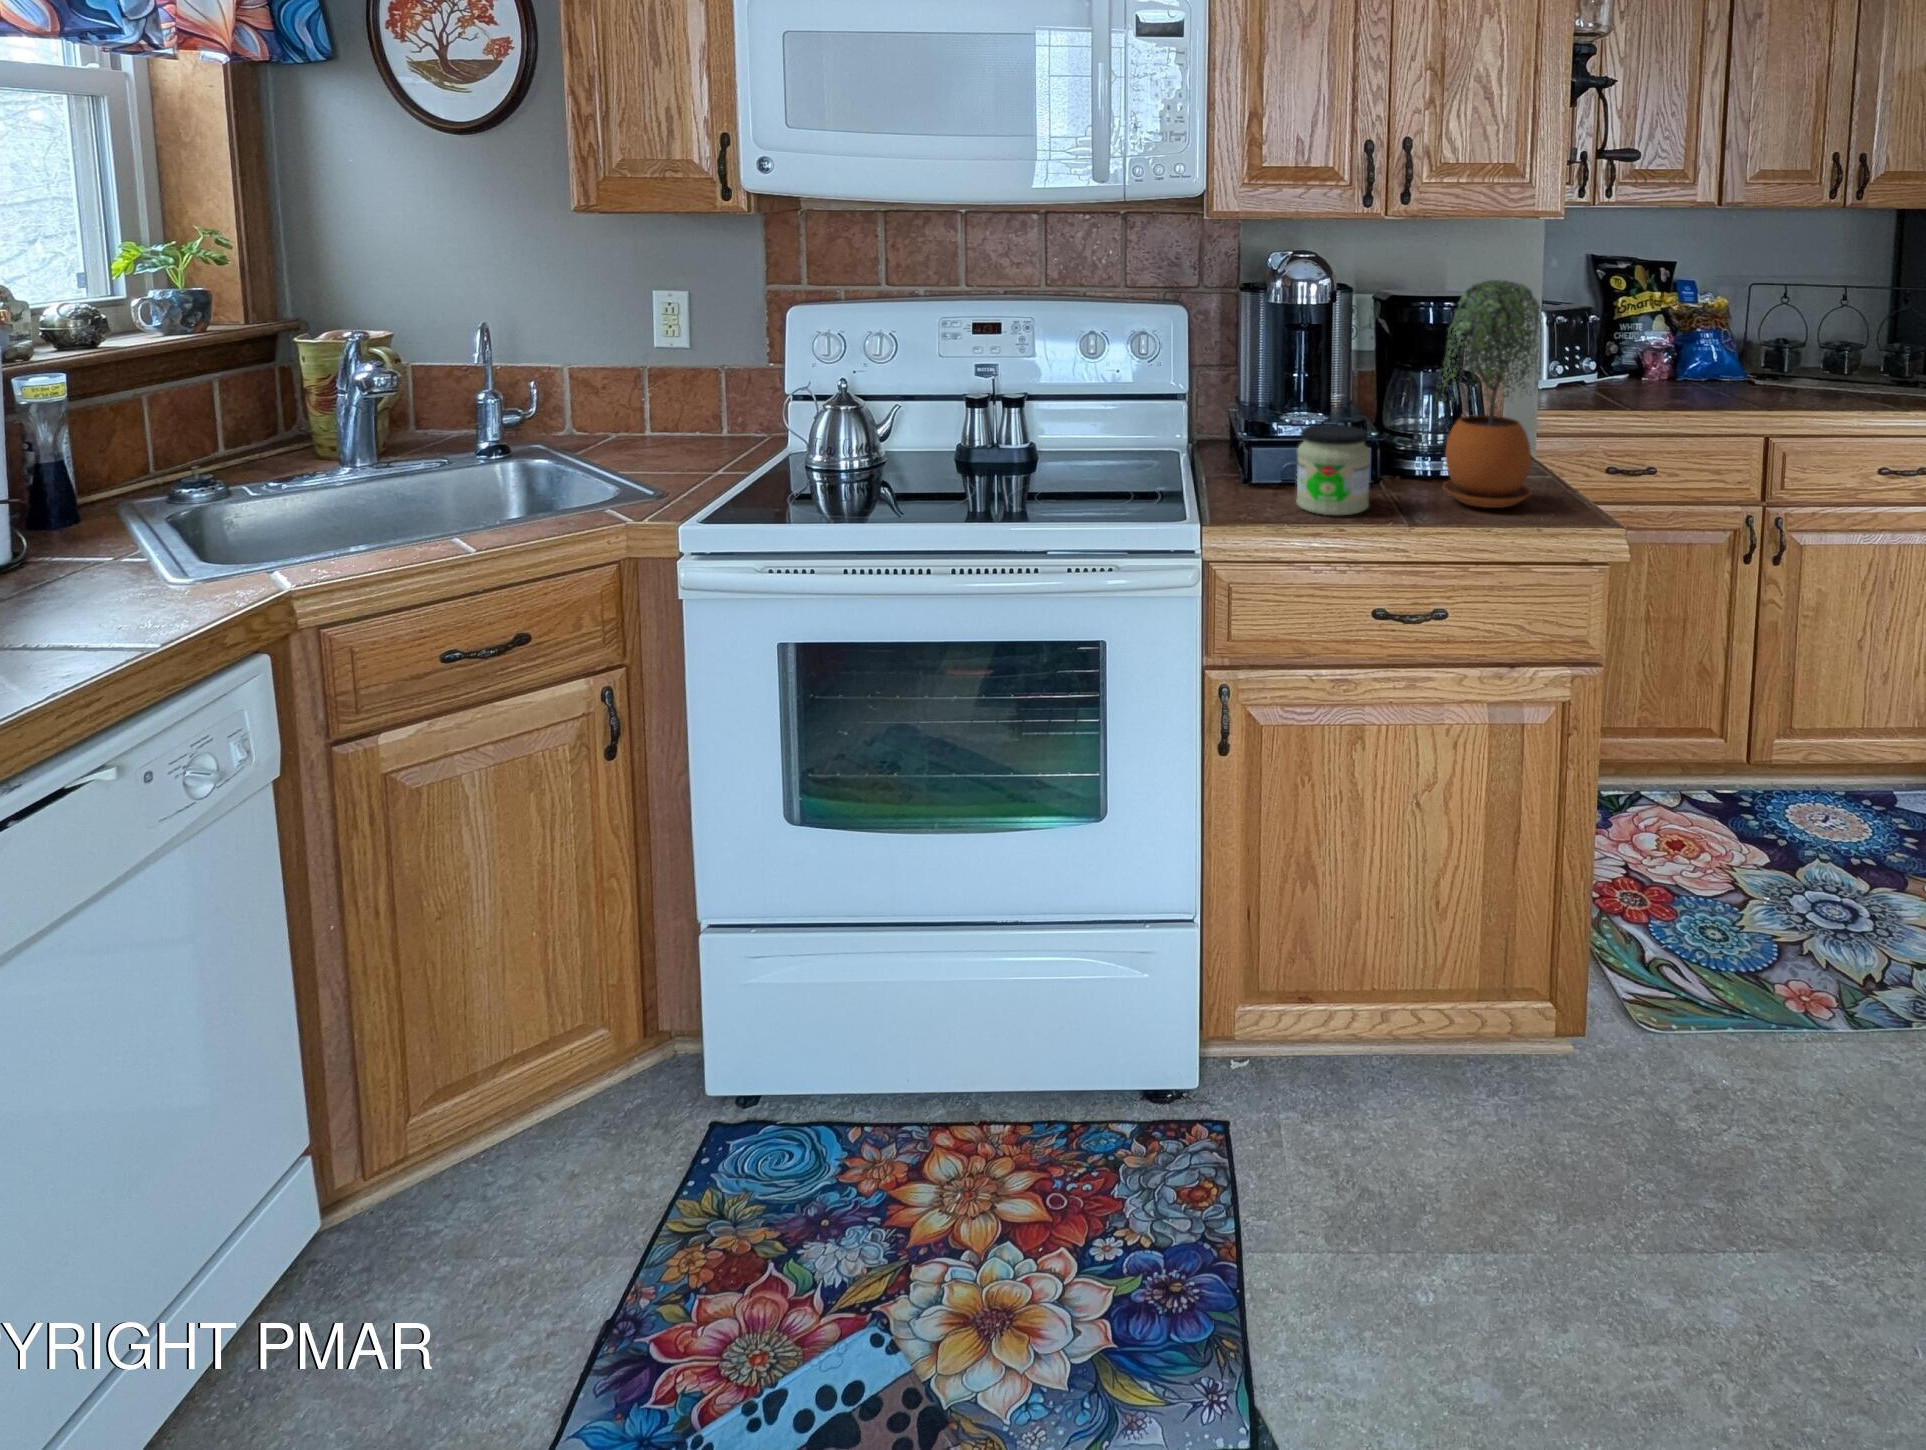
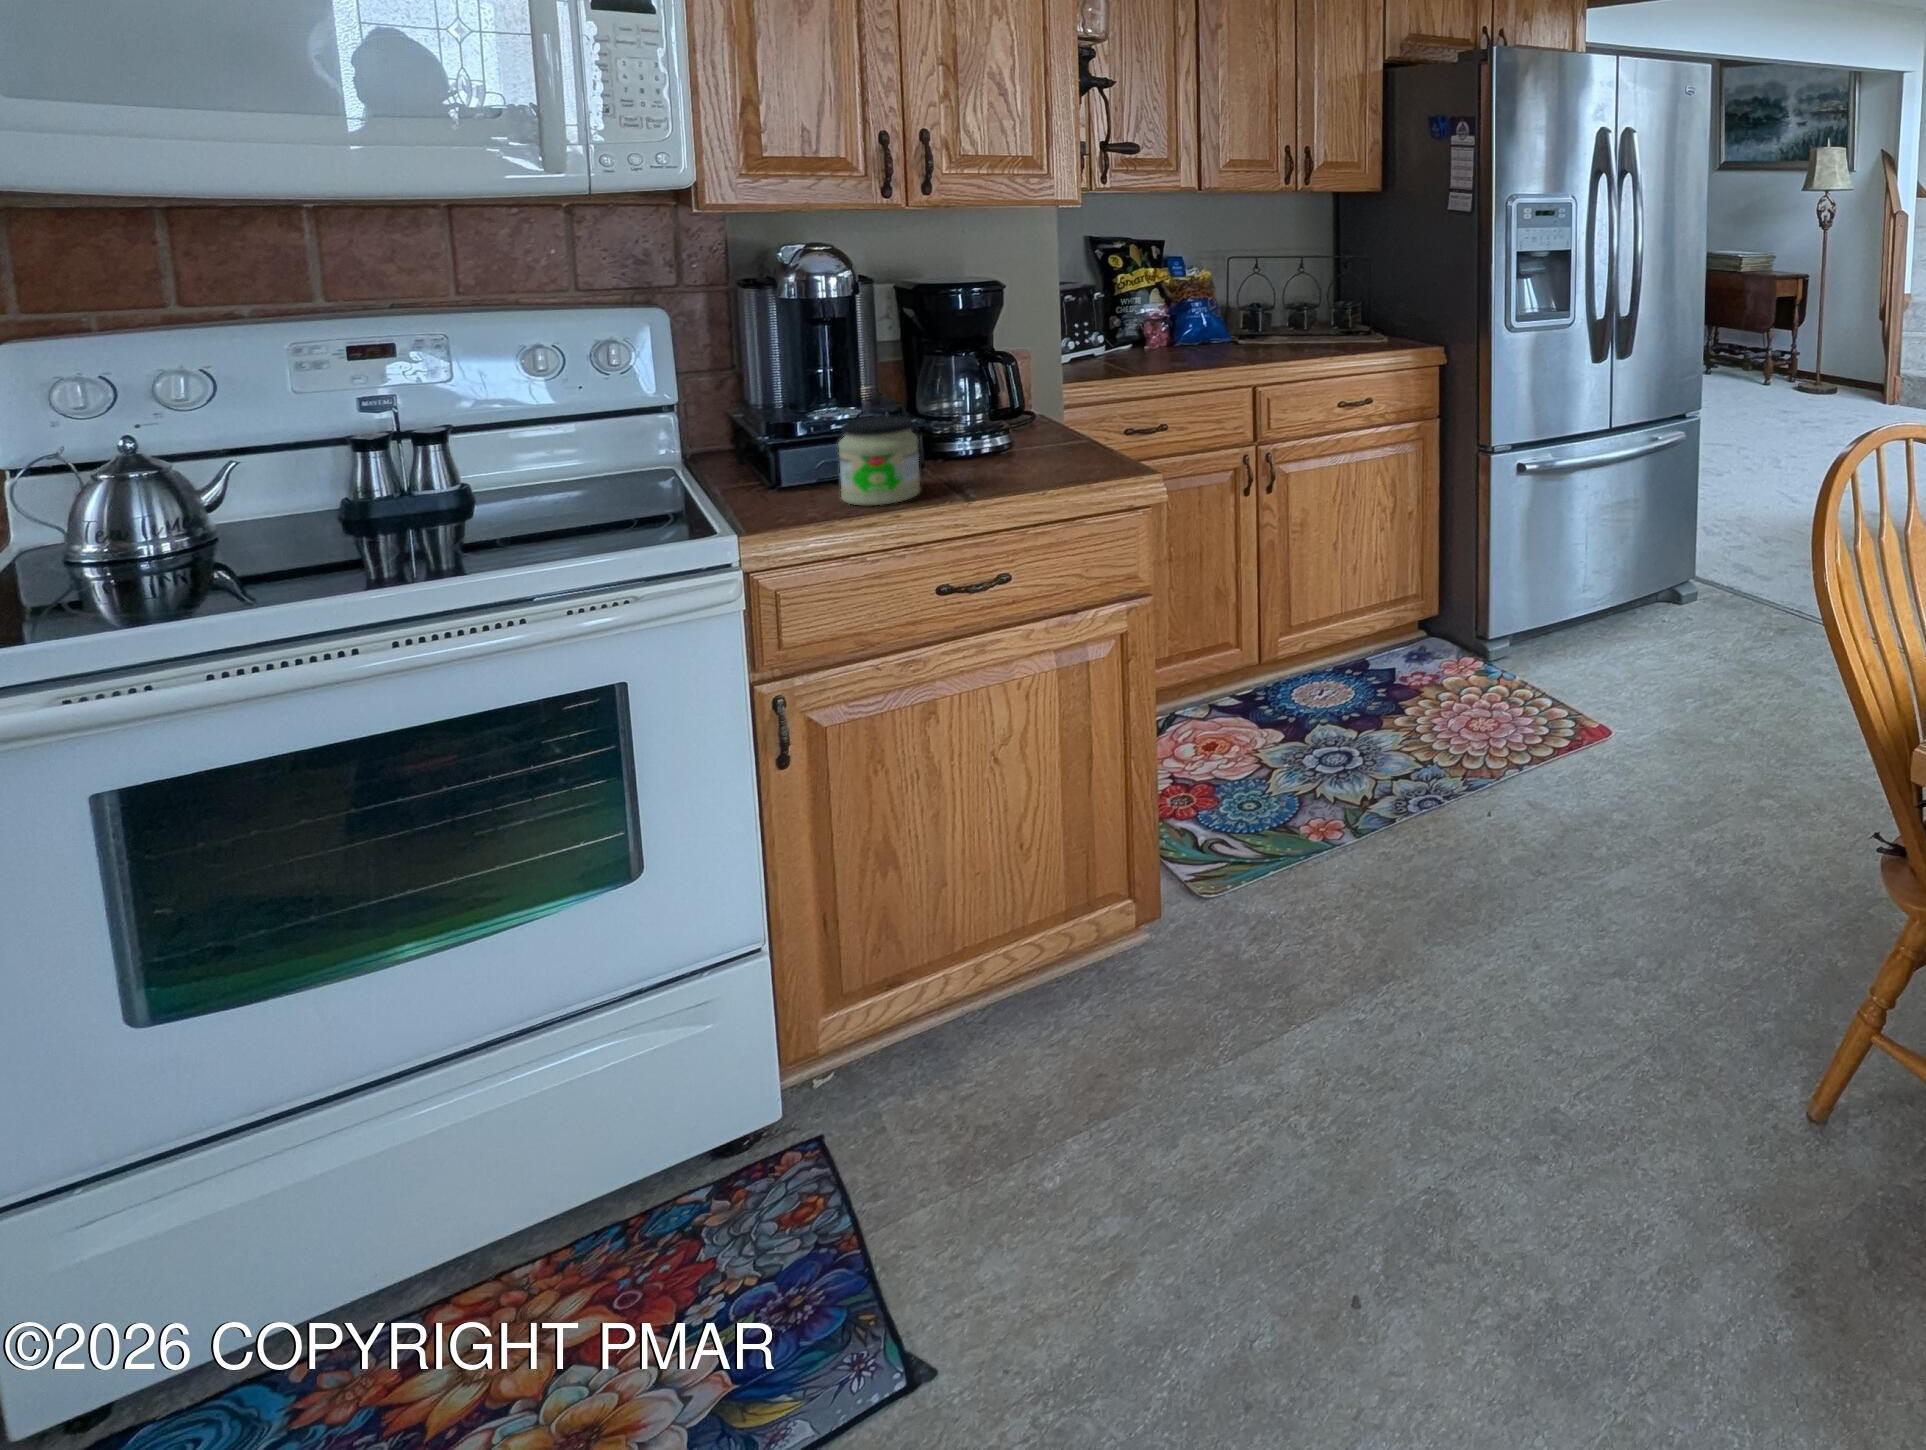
potted plant: present [1434,280,1540,508] -> none [977,263,1075,475]

